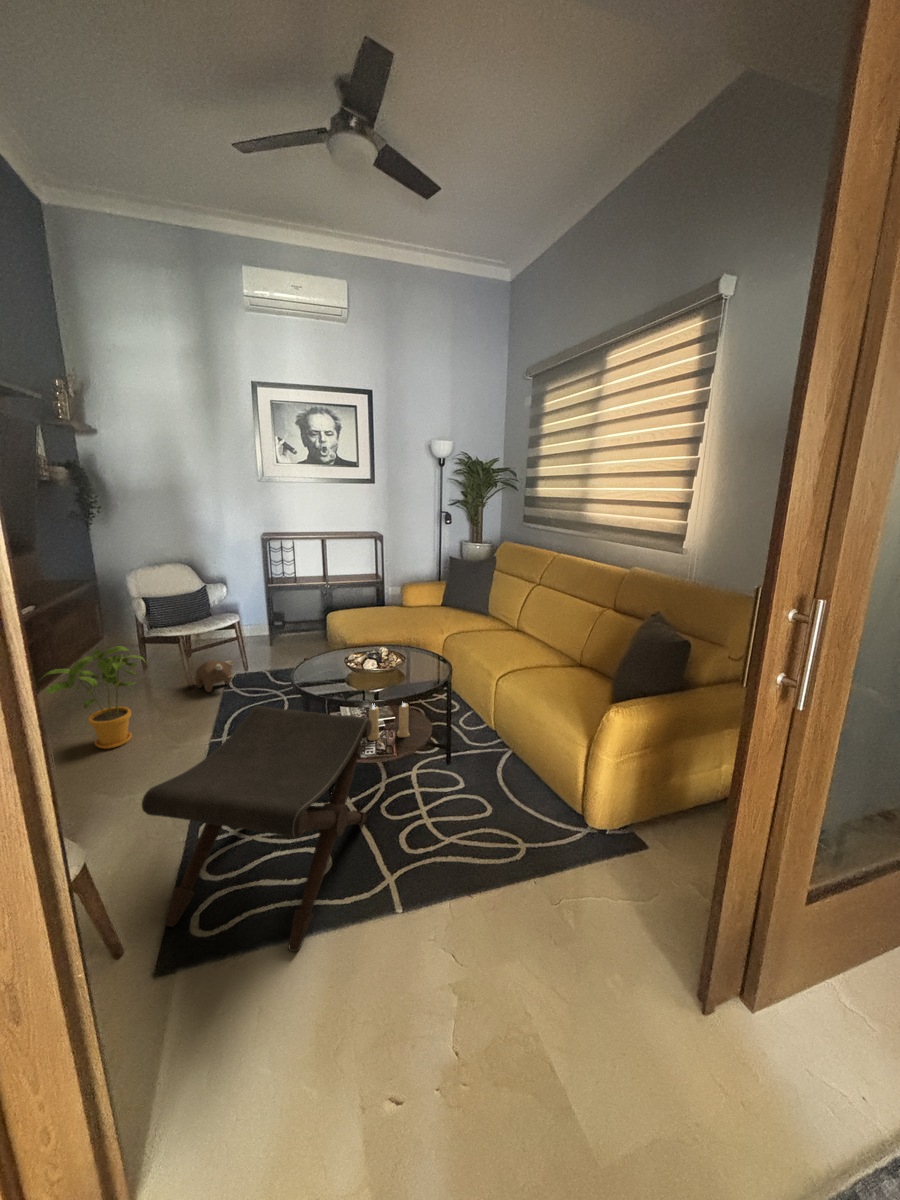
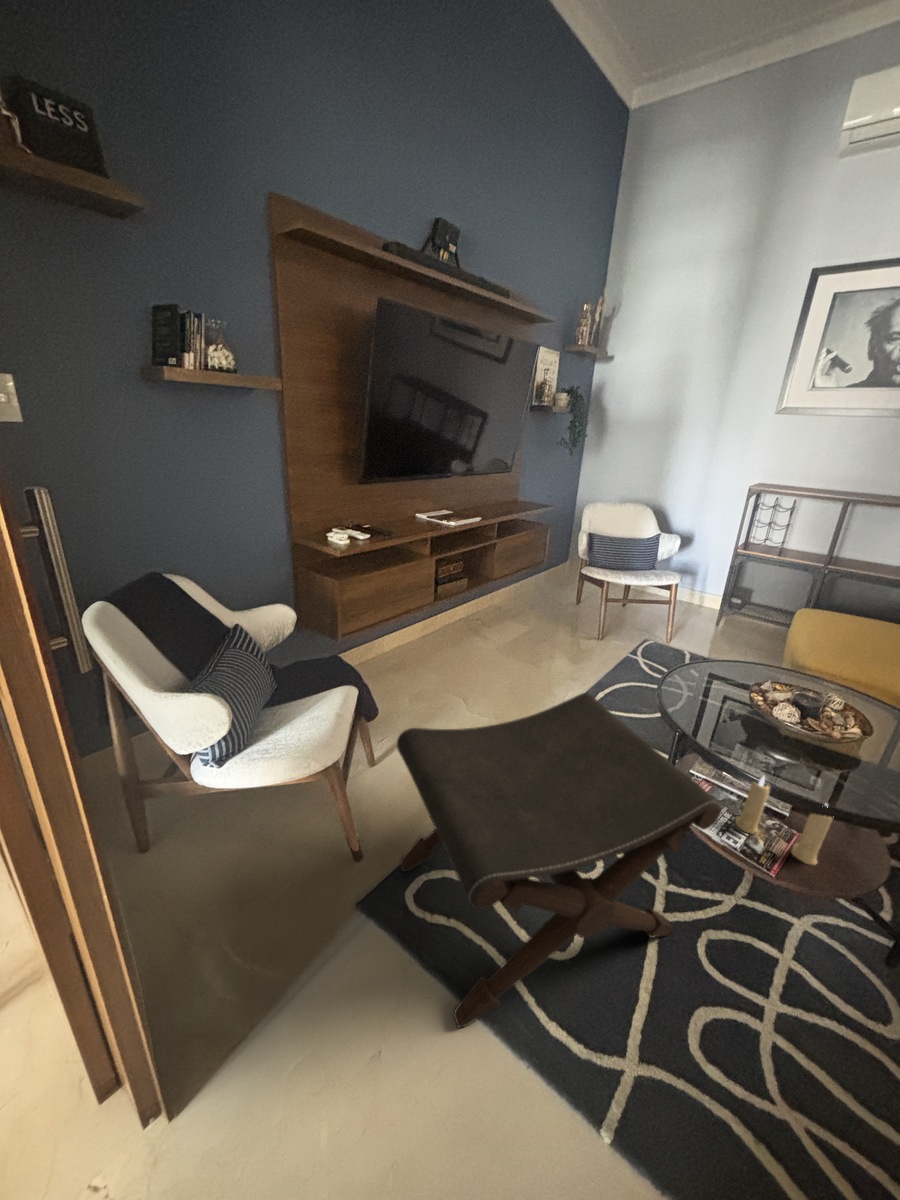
house plant: present [45,646,145,749] -> none [467,568,551,665]
plush toy: present [195,660,234,692] -> none [605,615,649,650]

